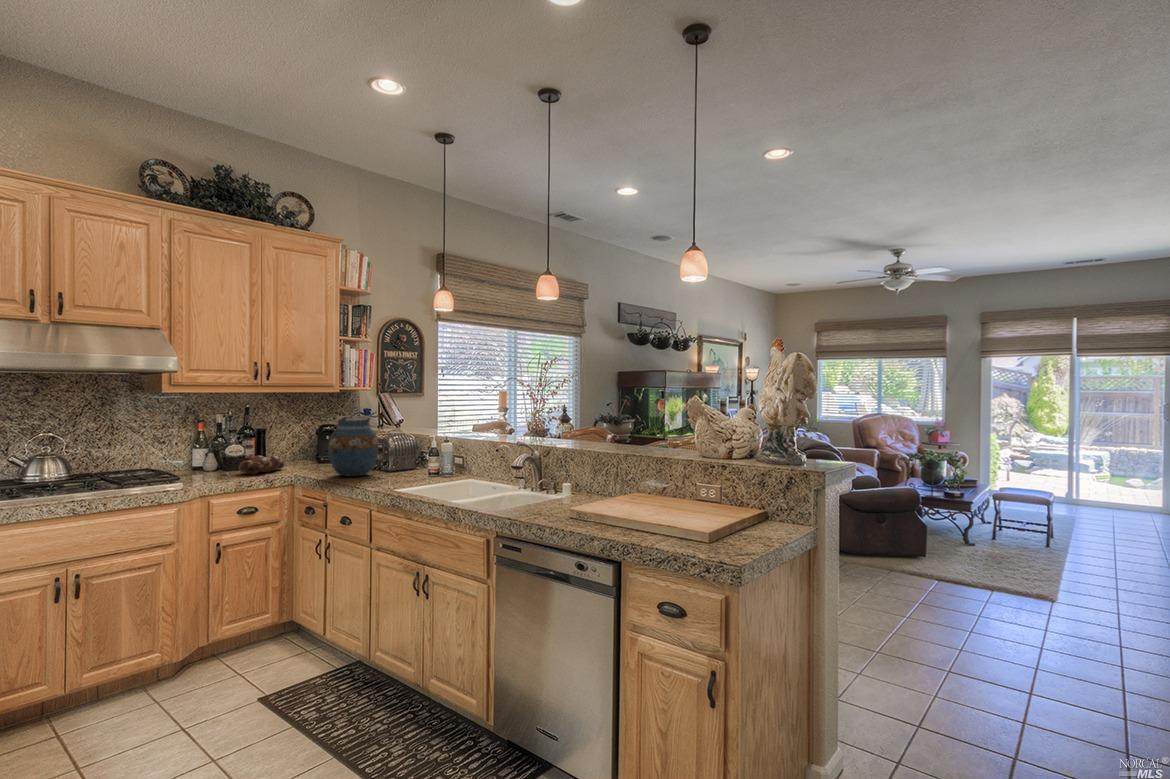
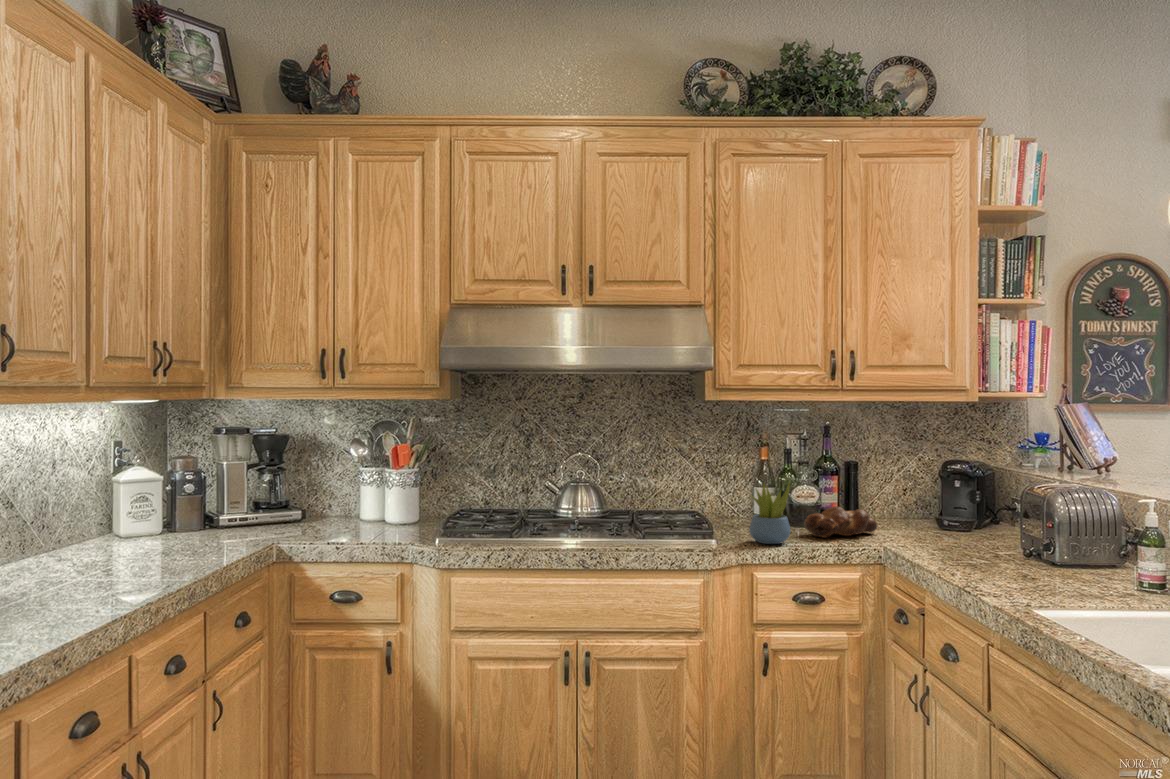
vase: present [328,416,379,476] -> none [935,448,1034,566]
succulent plant: none [205,441,234,482] -> present [749,484,791,544]

